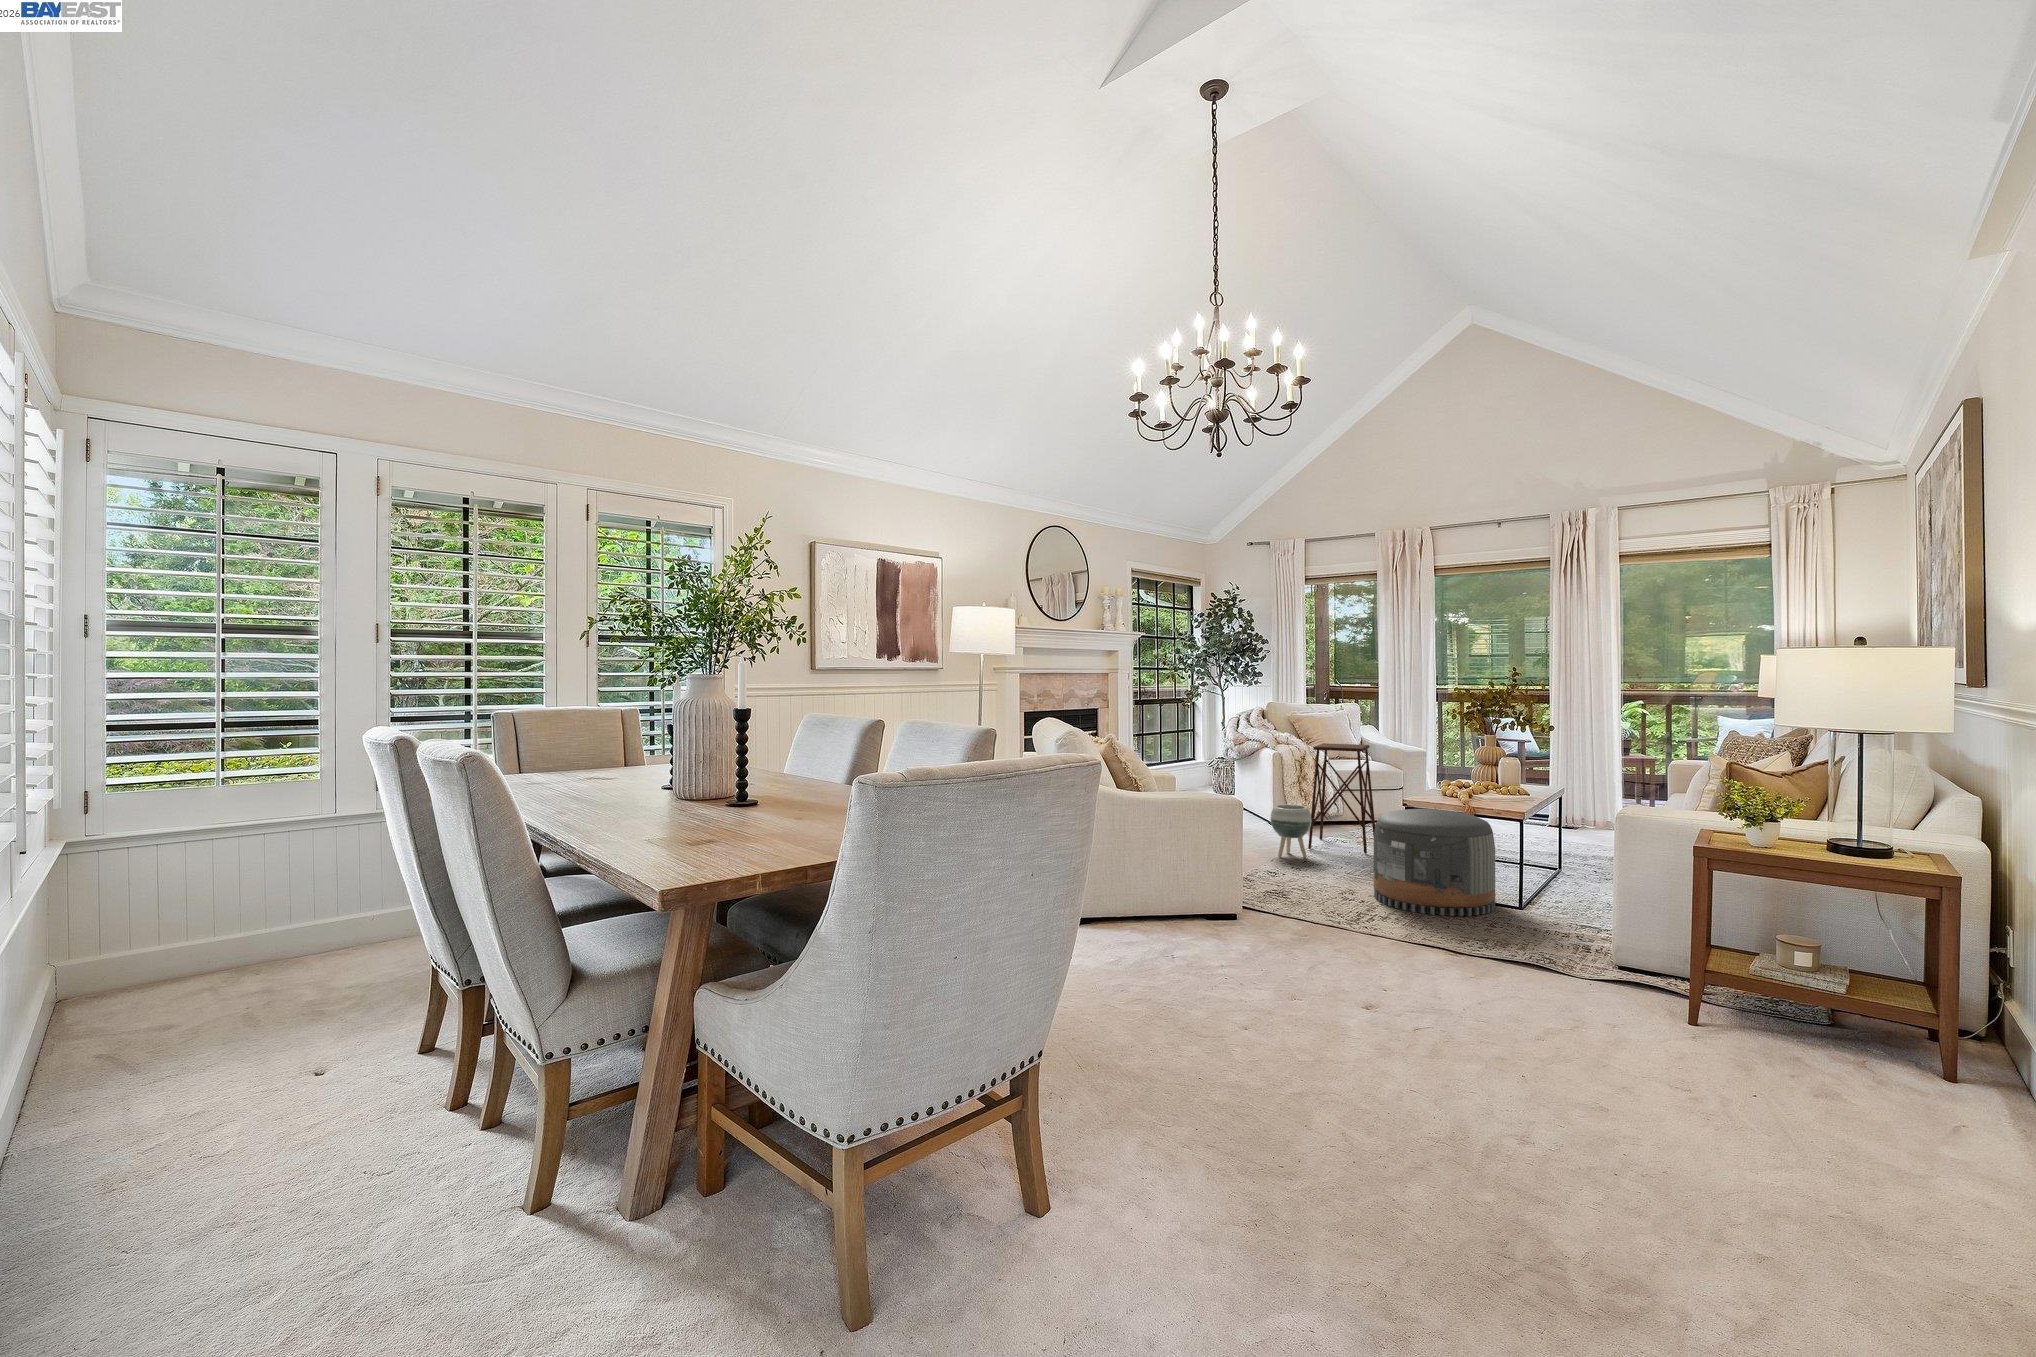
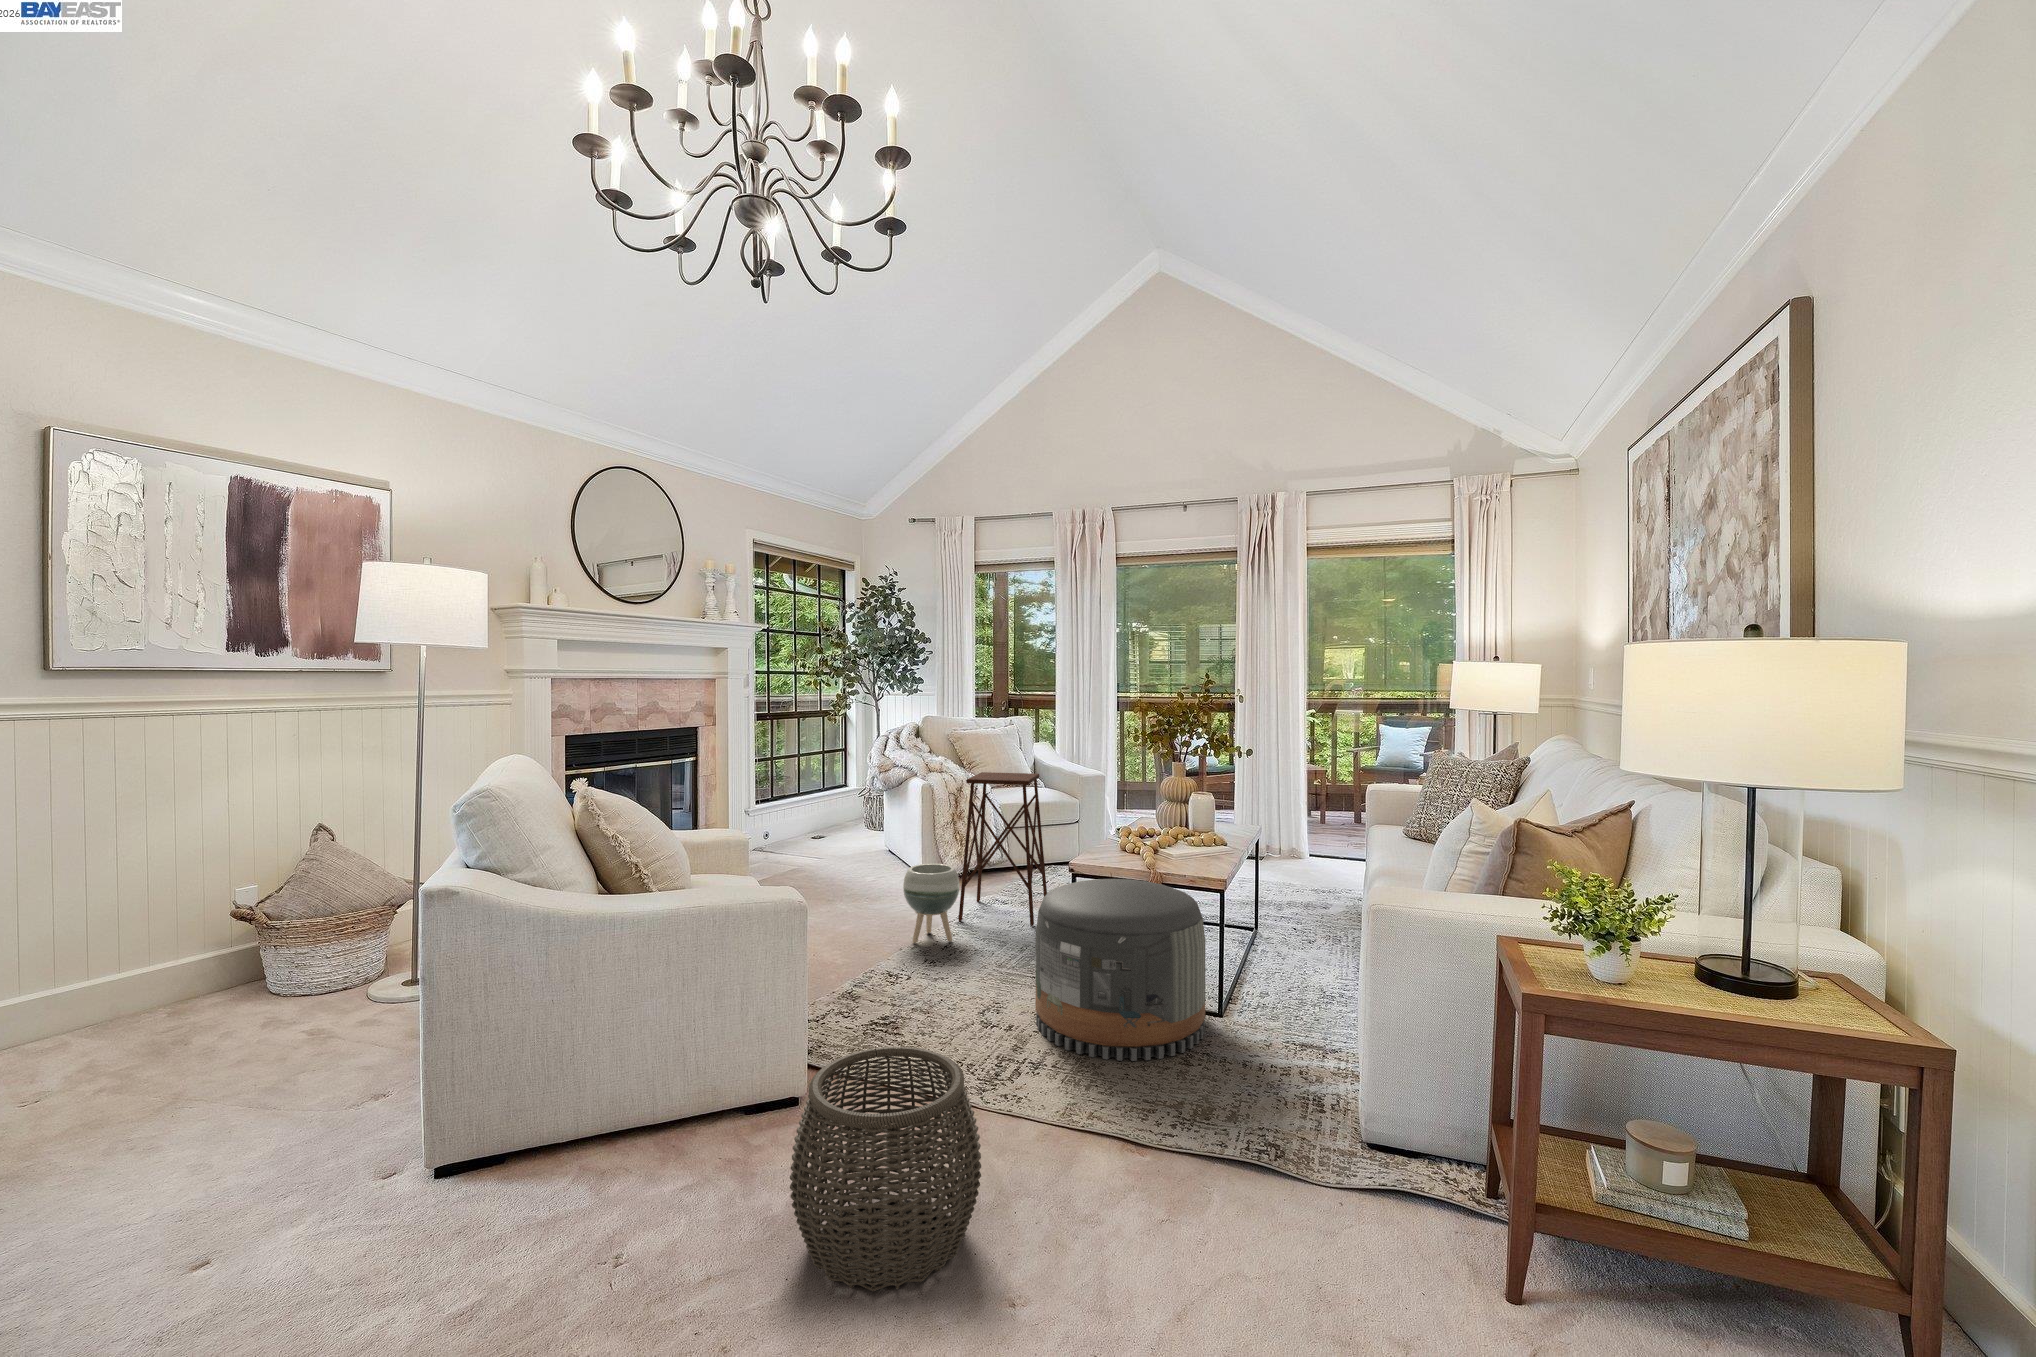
woven basket: none [1254,867,1353,967] -> present [790,1047,981,1292]

